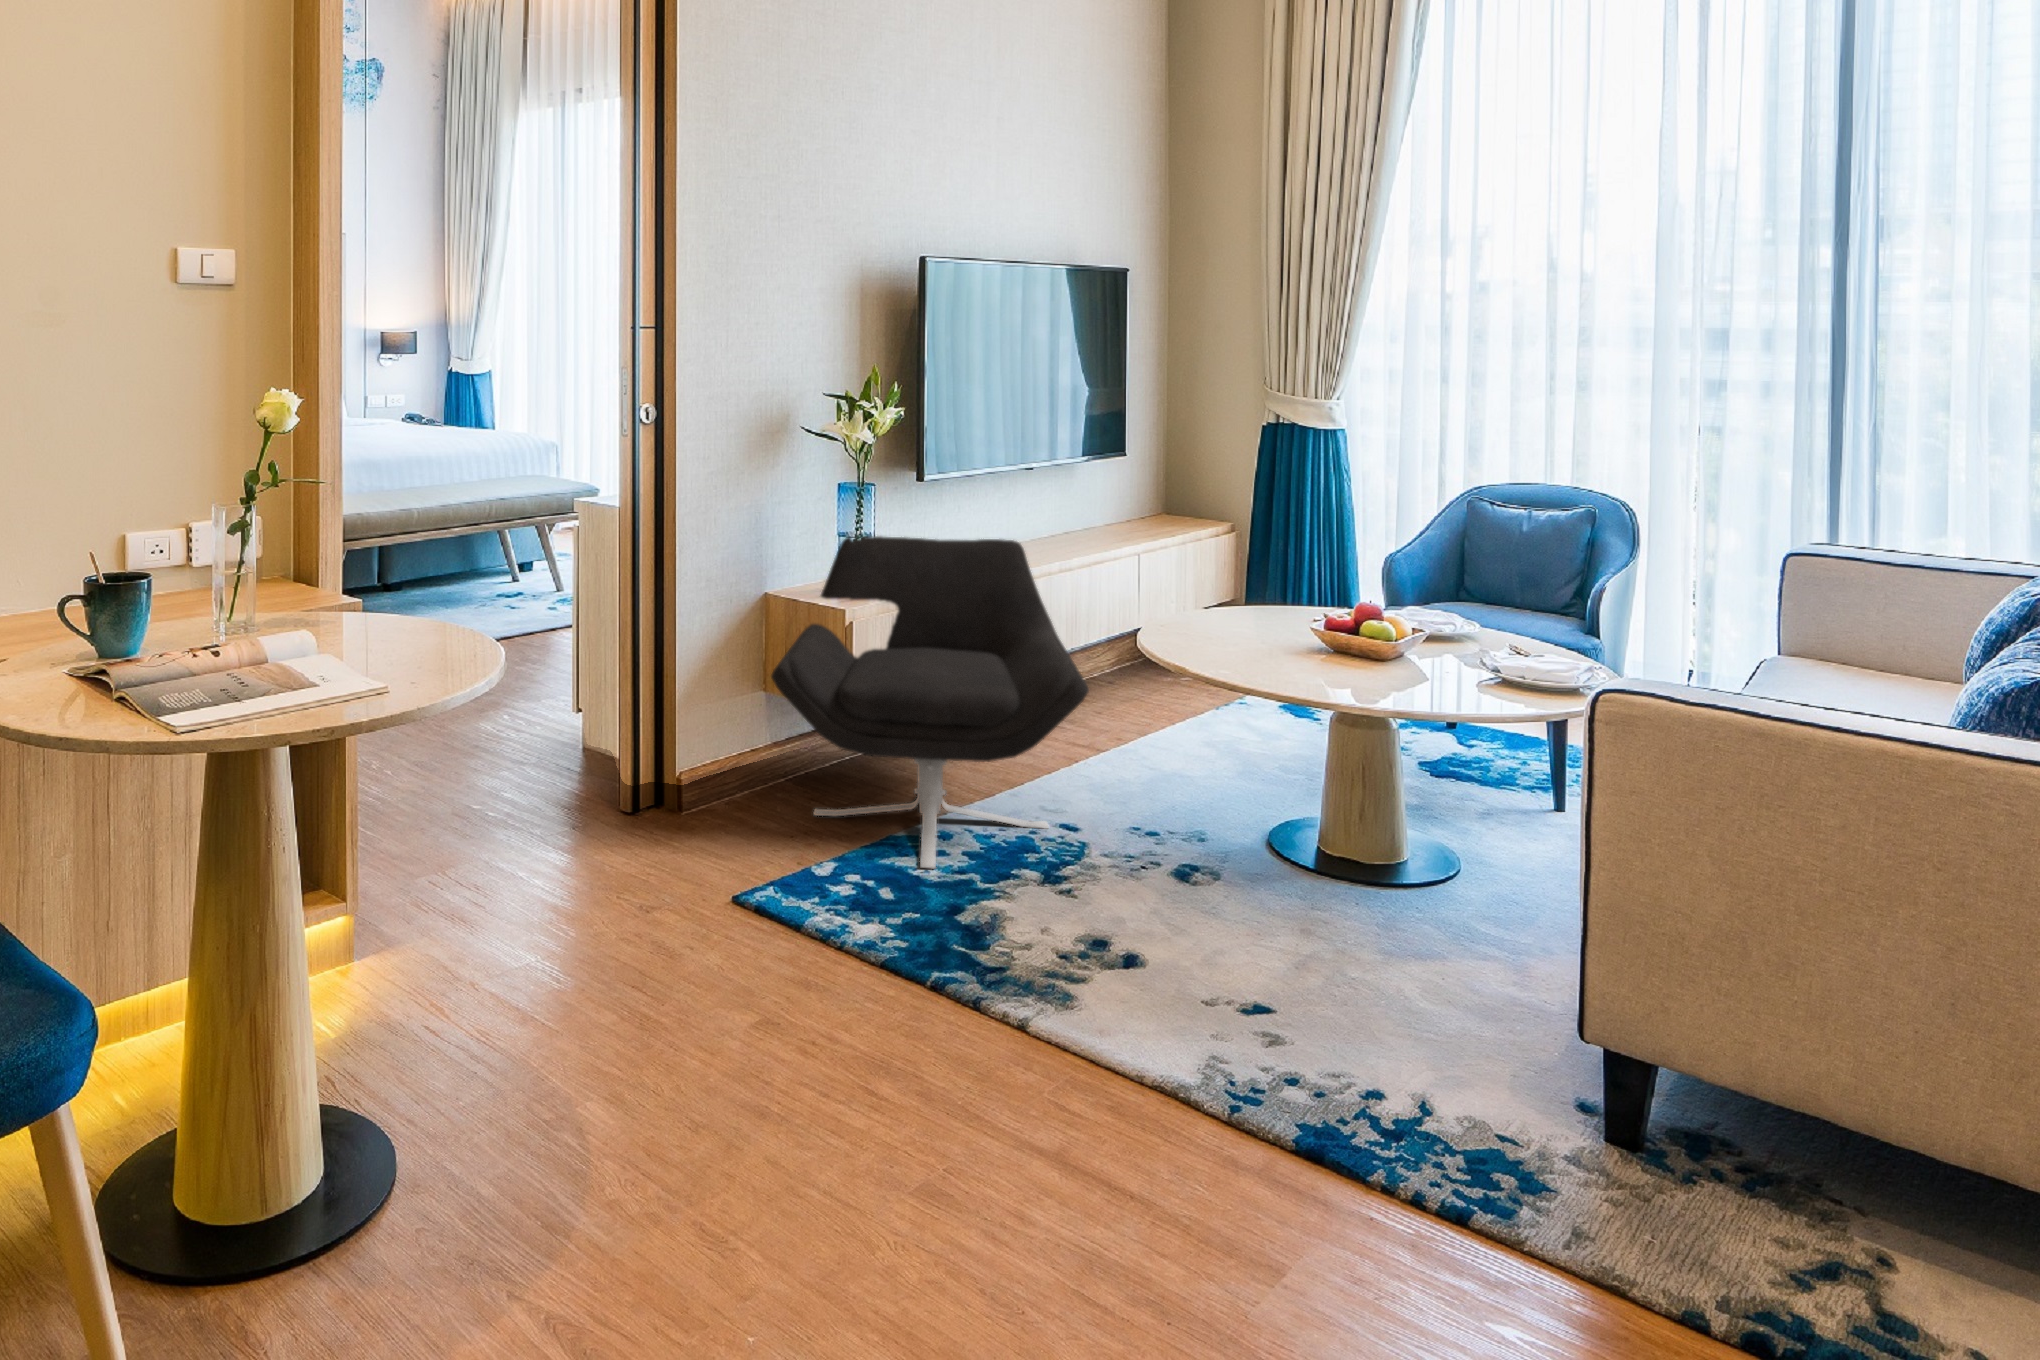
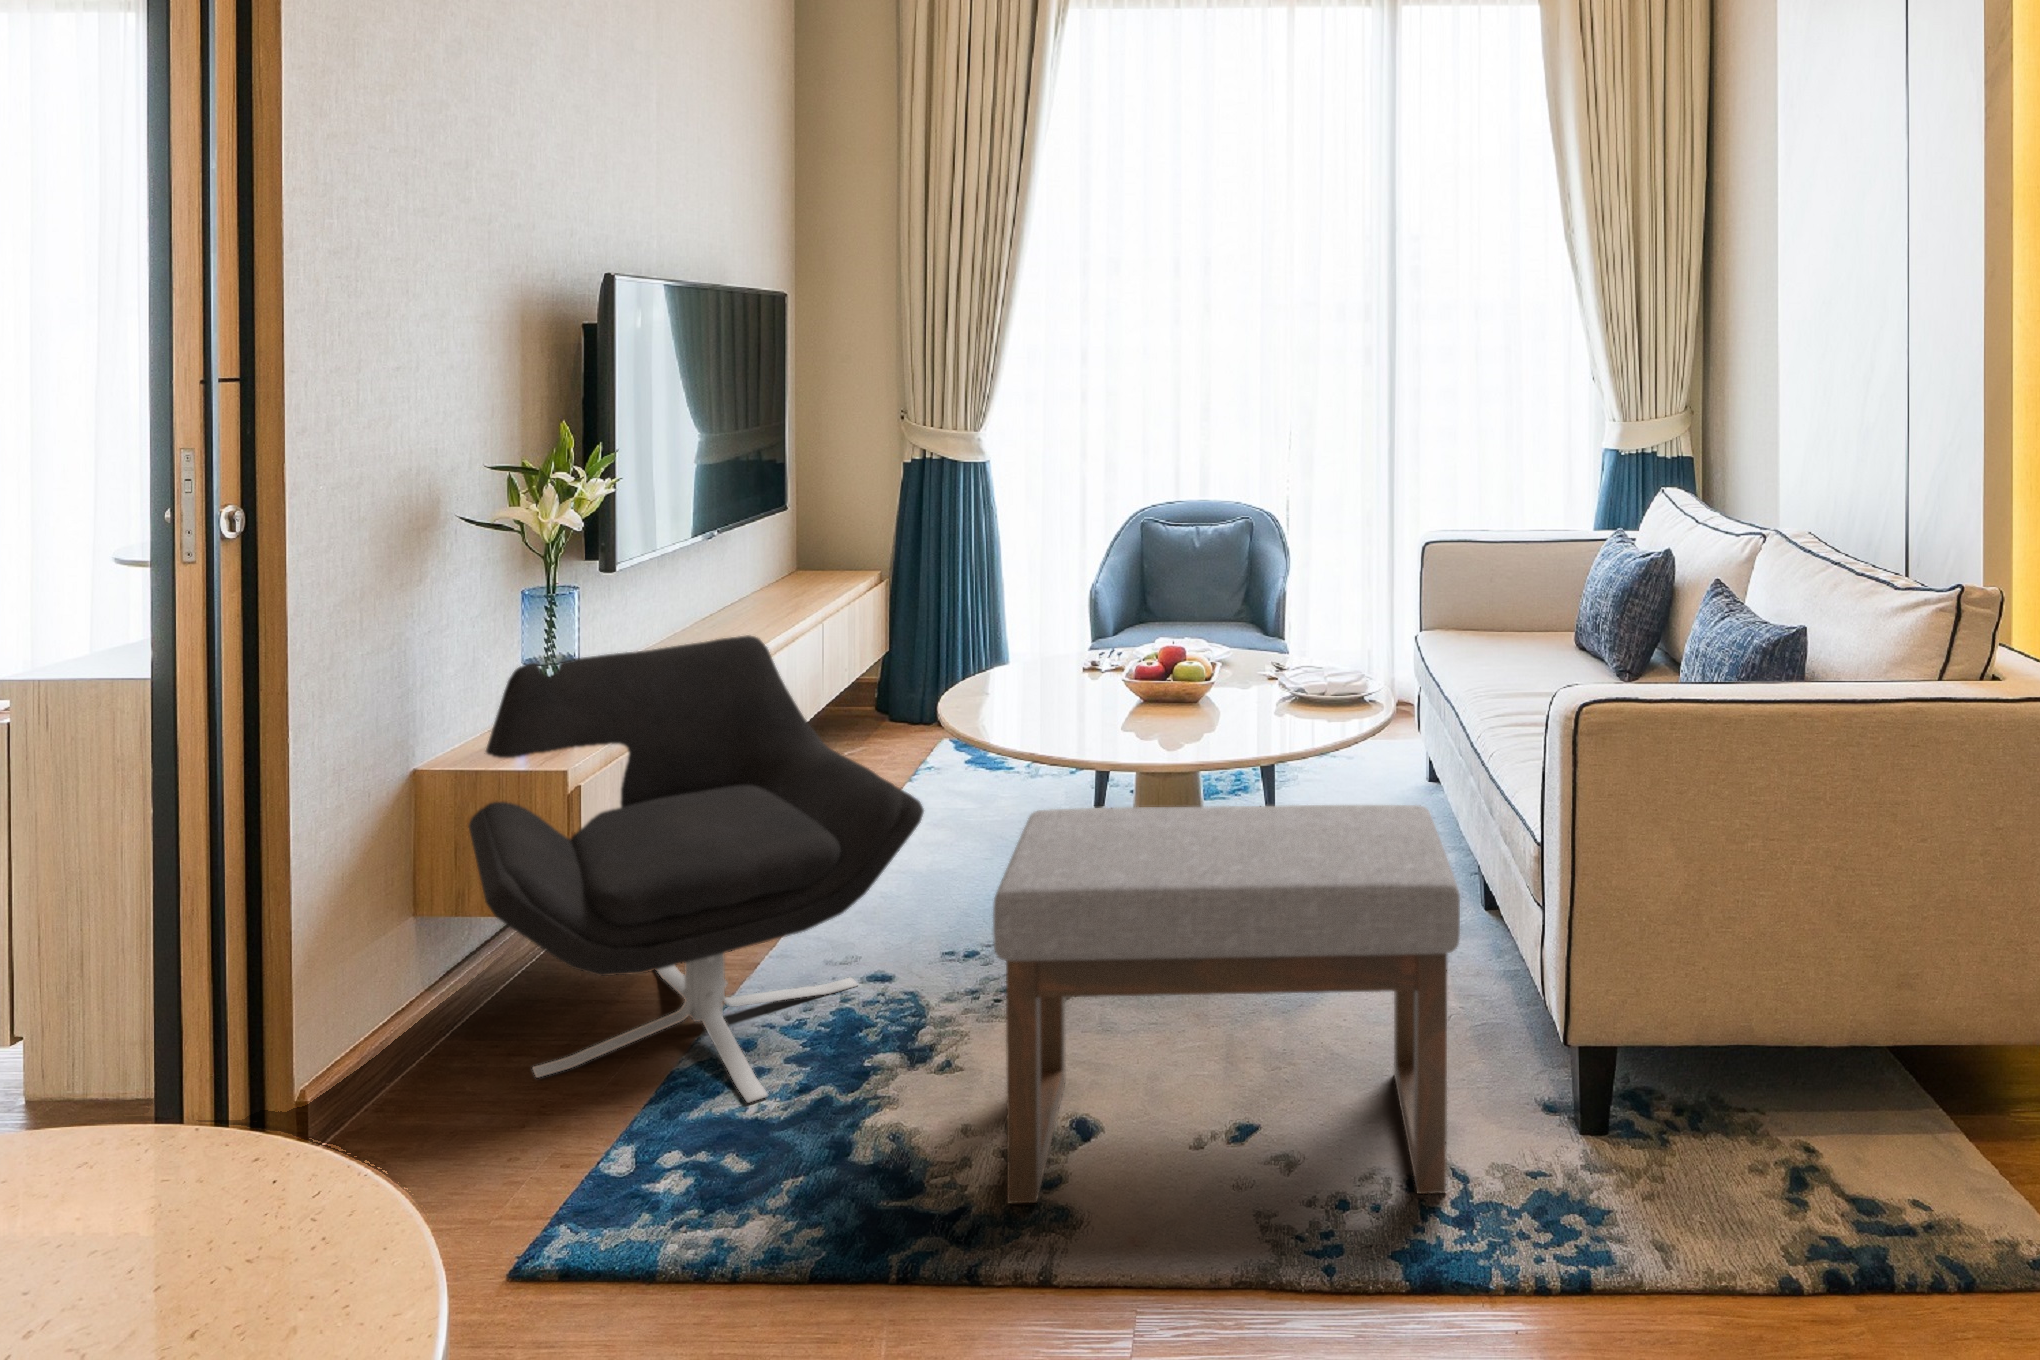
ottoman: none [1029,693,1489,1111] -> present [993,805,1460,1203]

